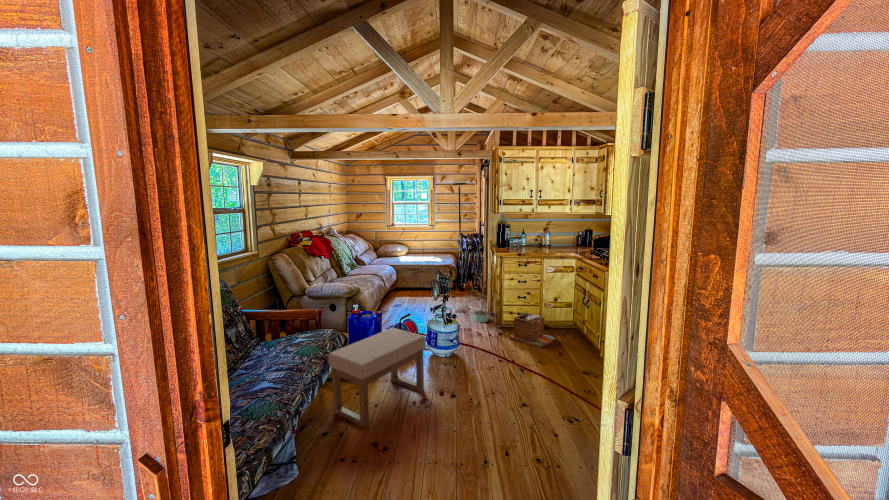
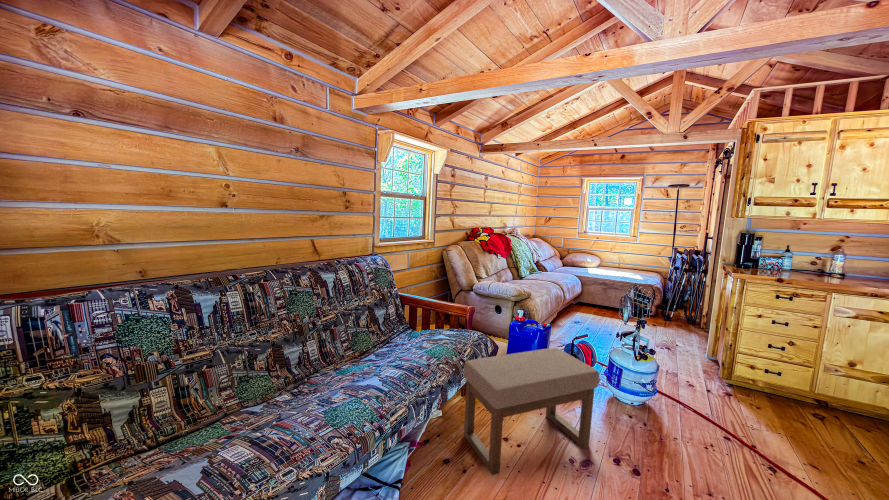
potted plant: present [470,274,489,322] -> none [680,302,720,369]
laundry basket: present [509,313,555,348] -> none [746,373,849,440]

